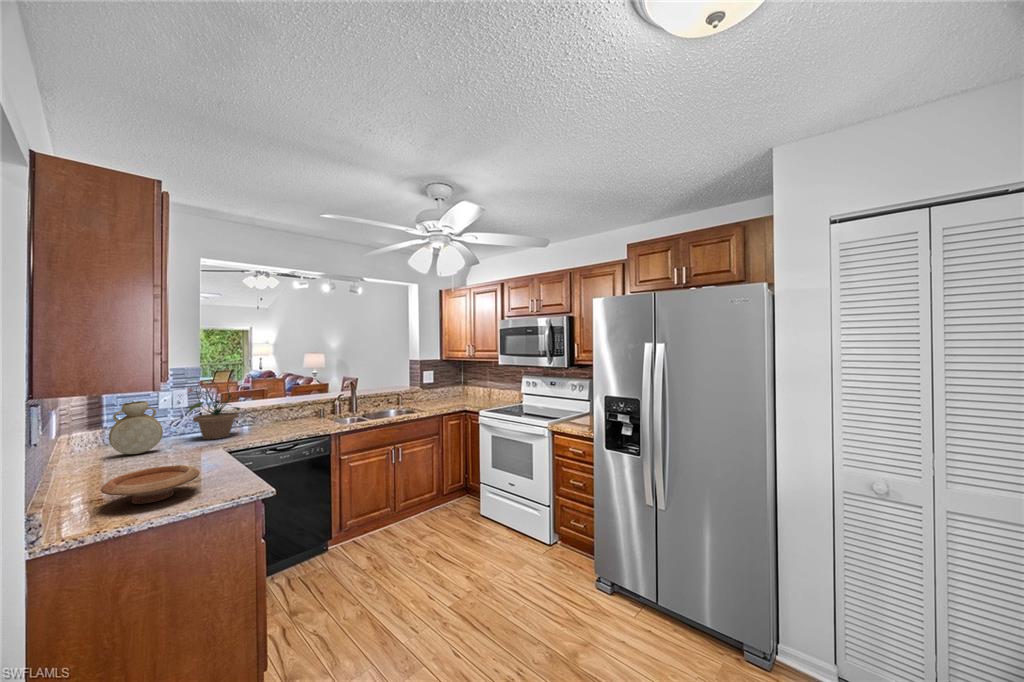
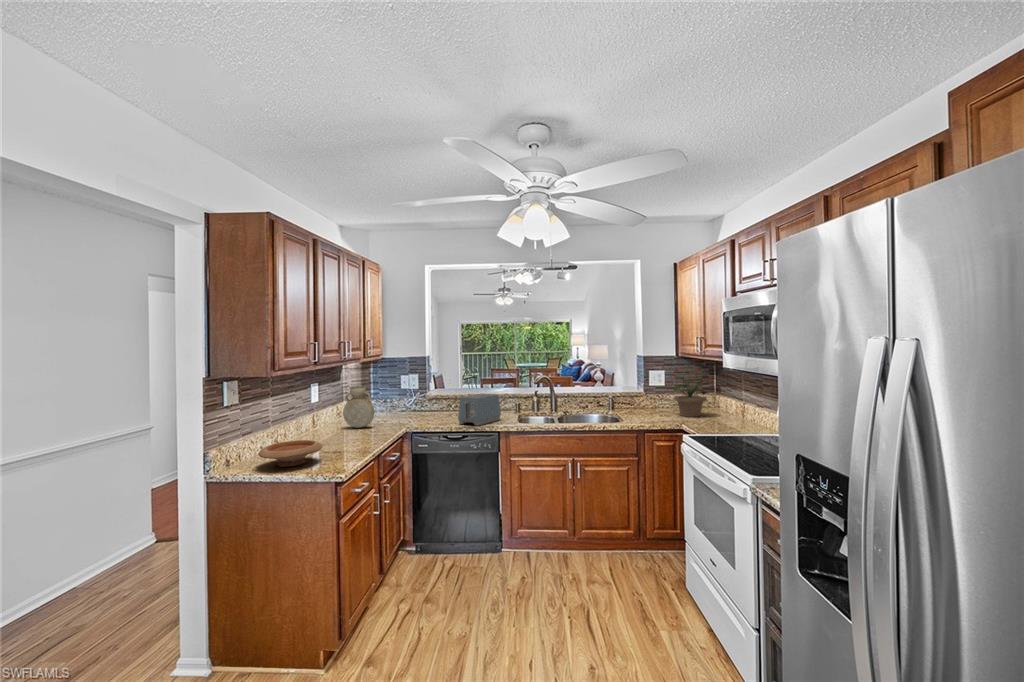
potted plant: present [188,380,243,439] -> present [670,367,711,417]
toaster: none [275,398,314,431] -> present [458,394,501,426]

